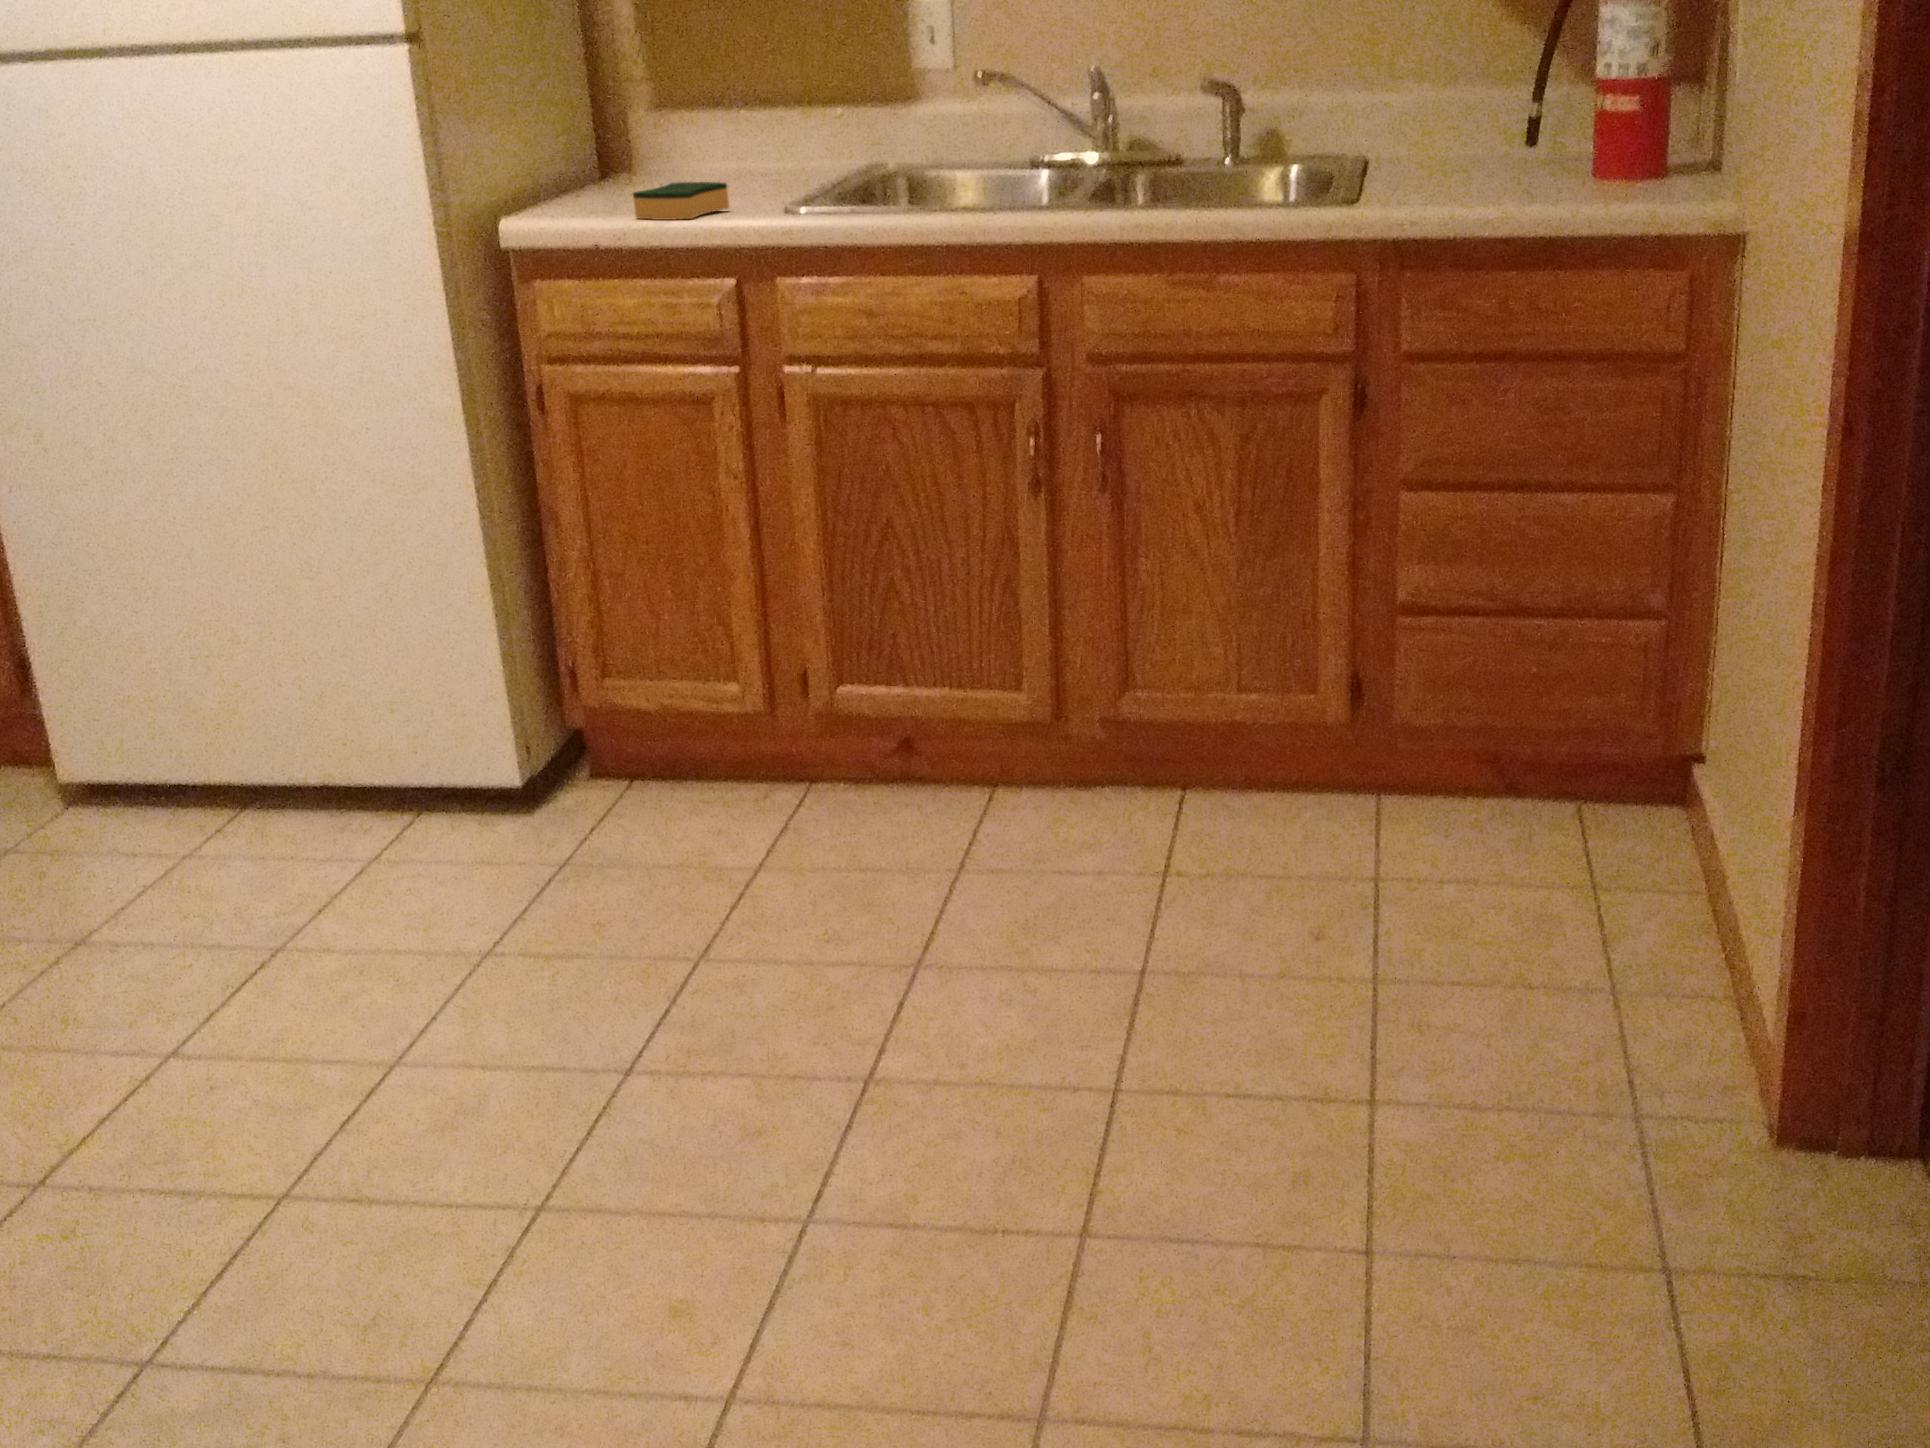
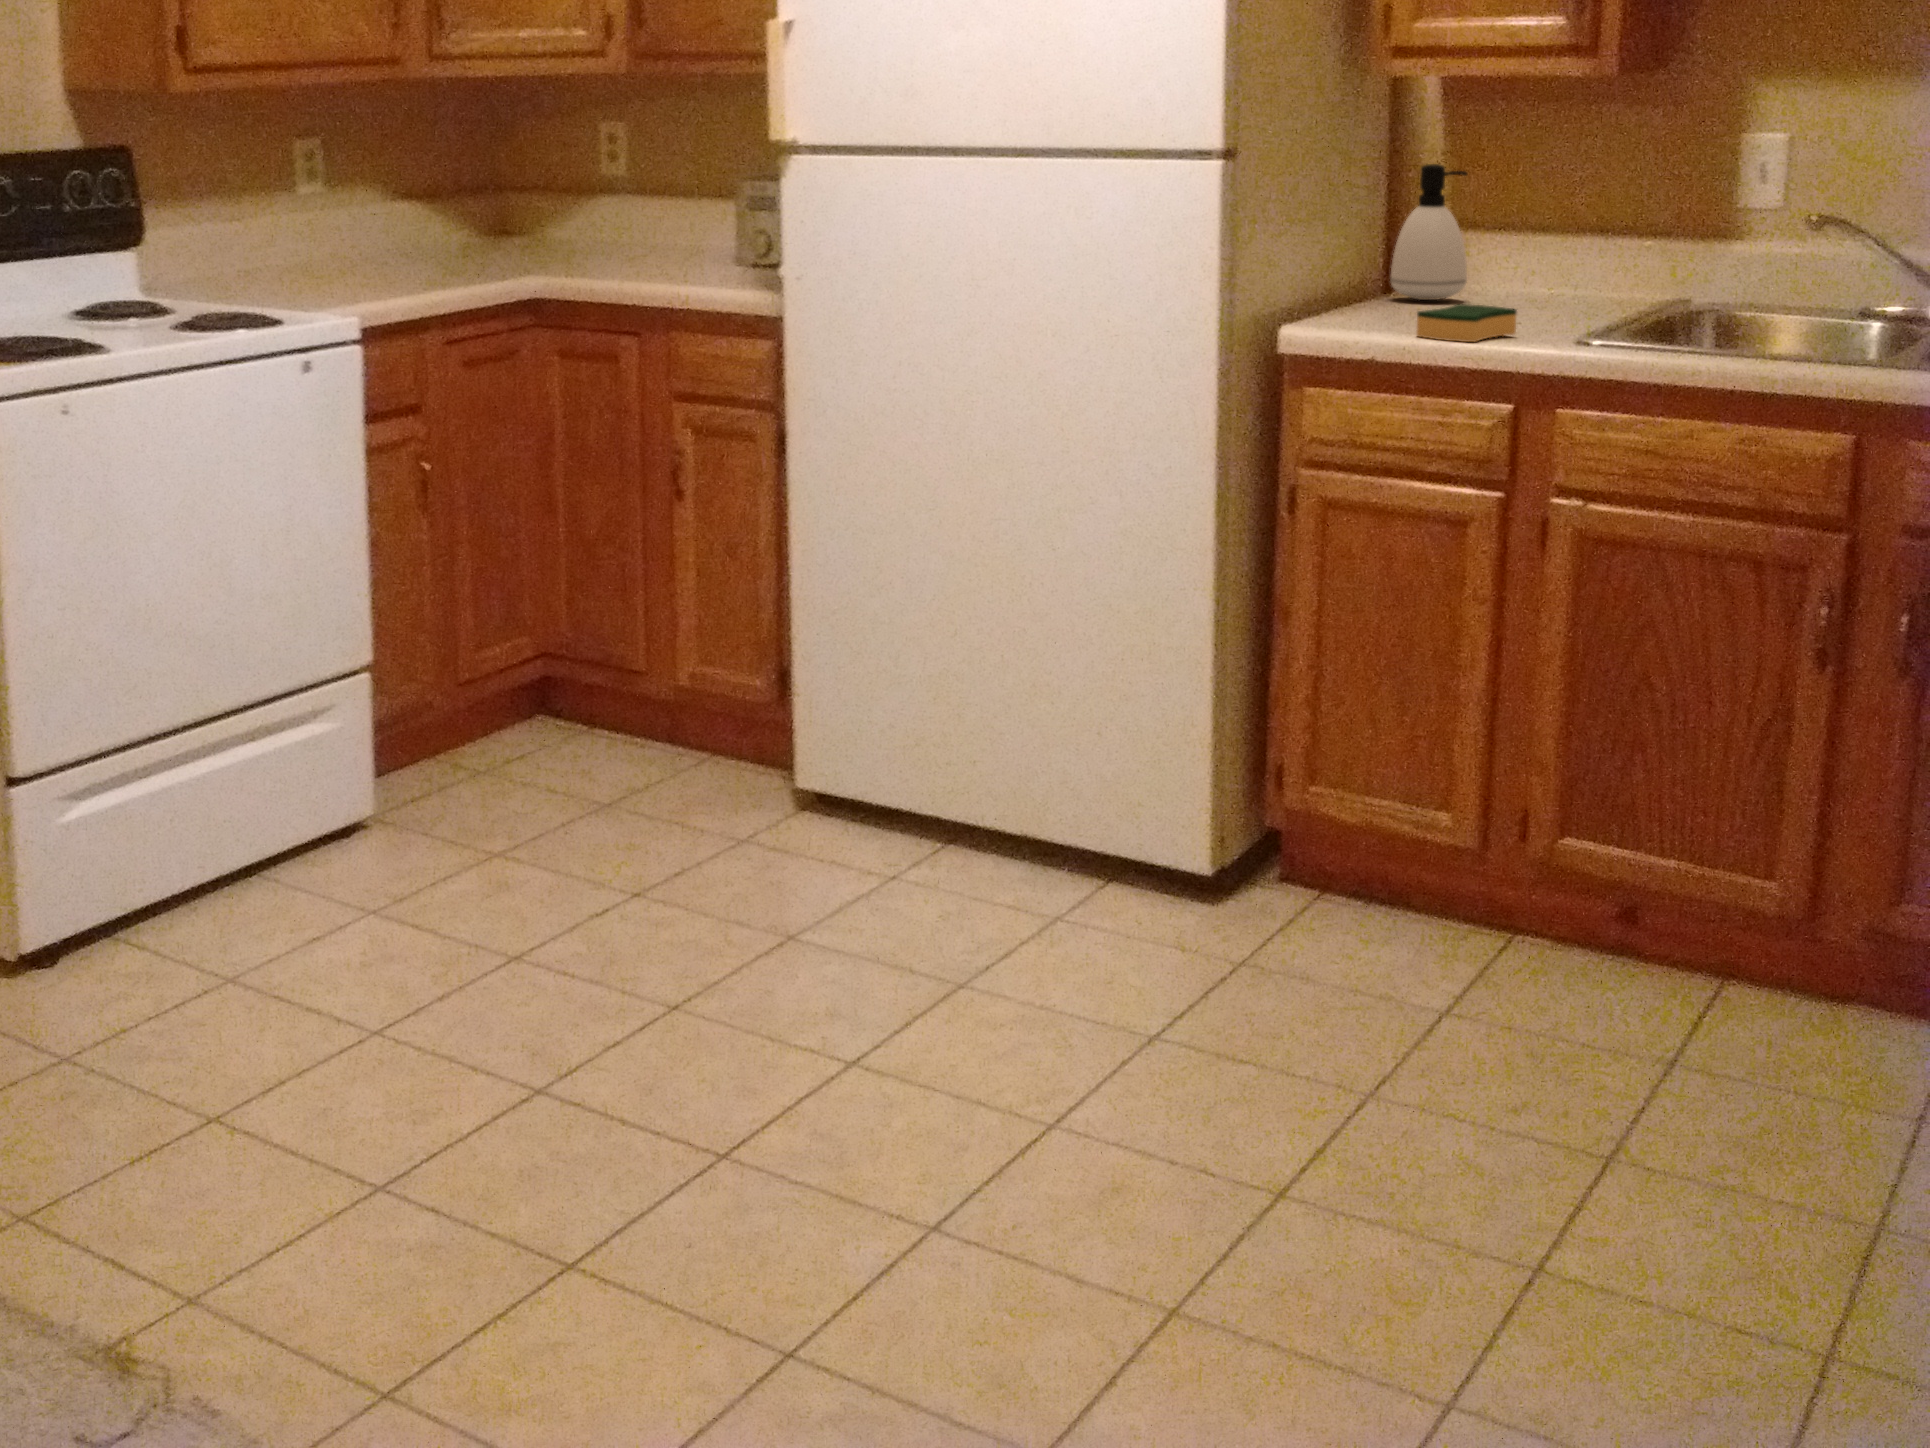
soap dispenser: none [606,44,680,185] -> present [1390,164,1467,300]

